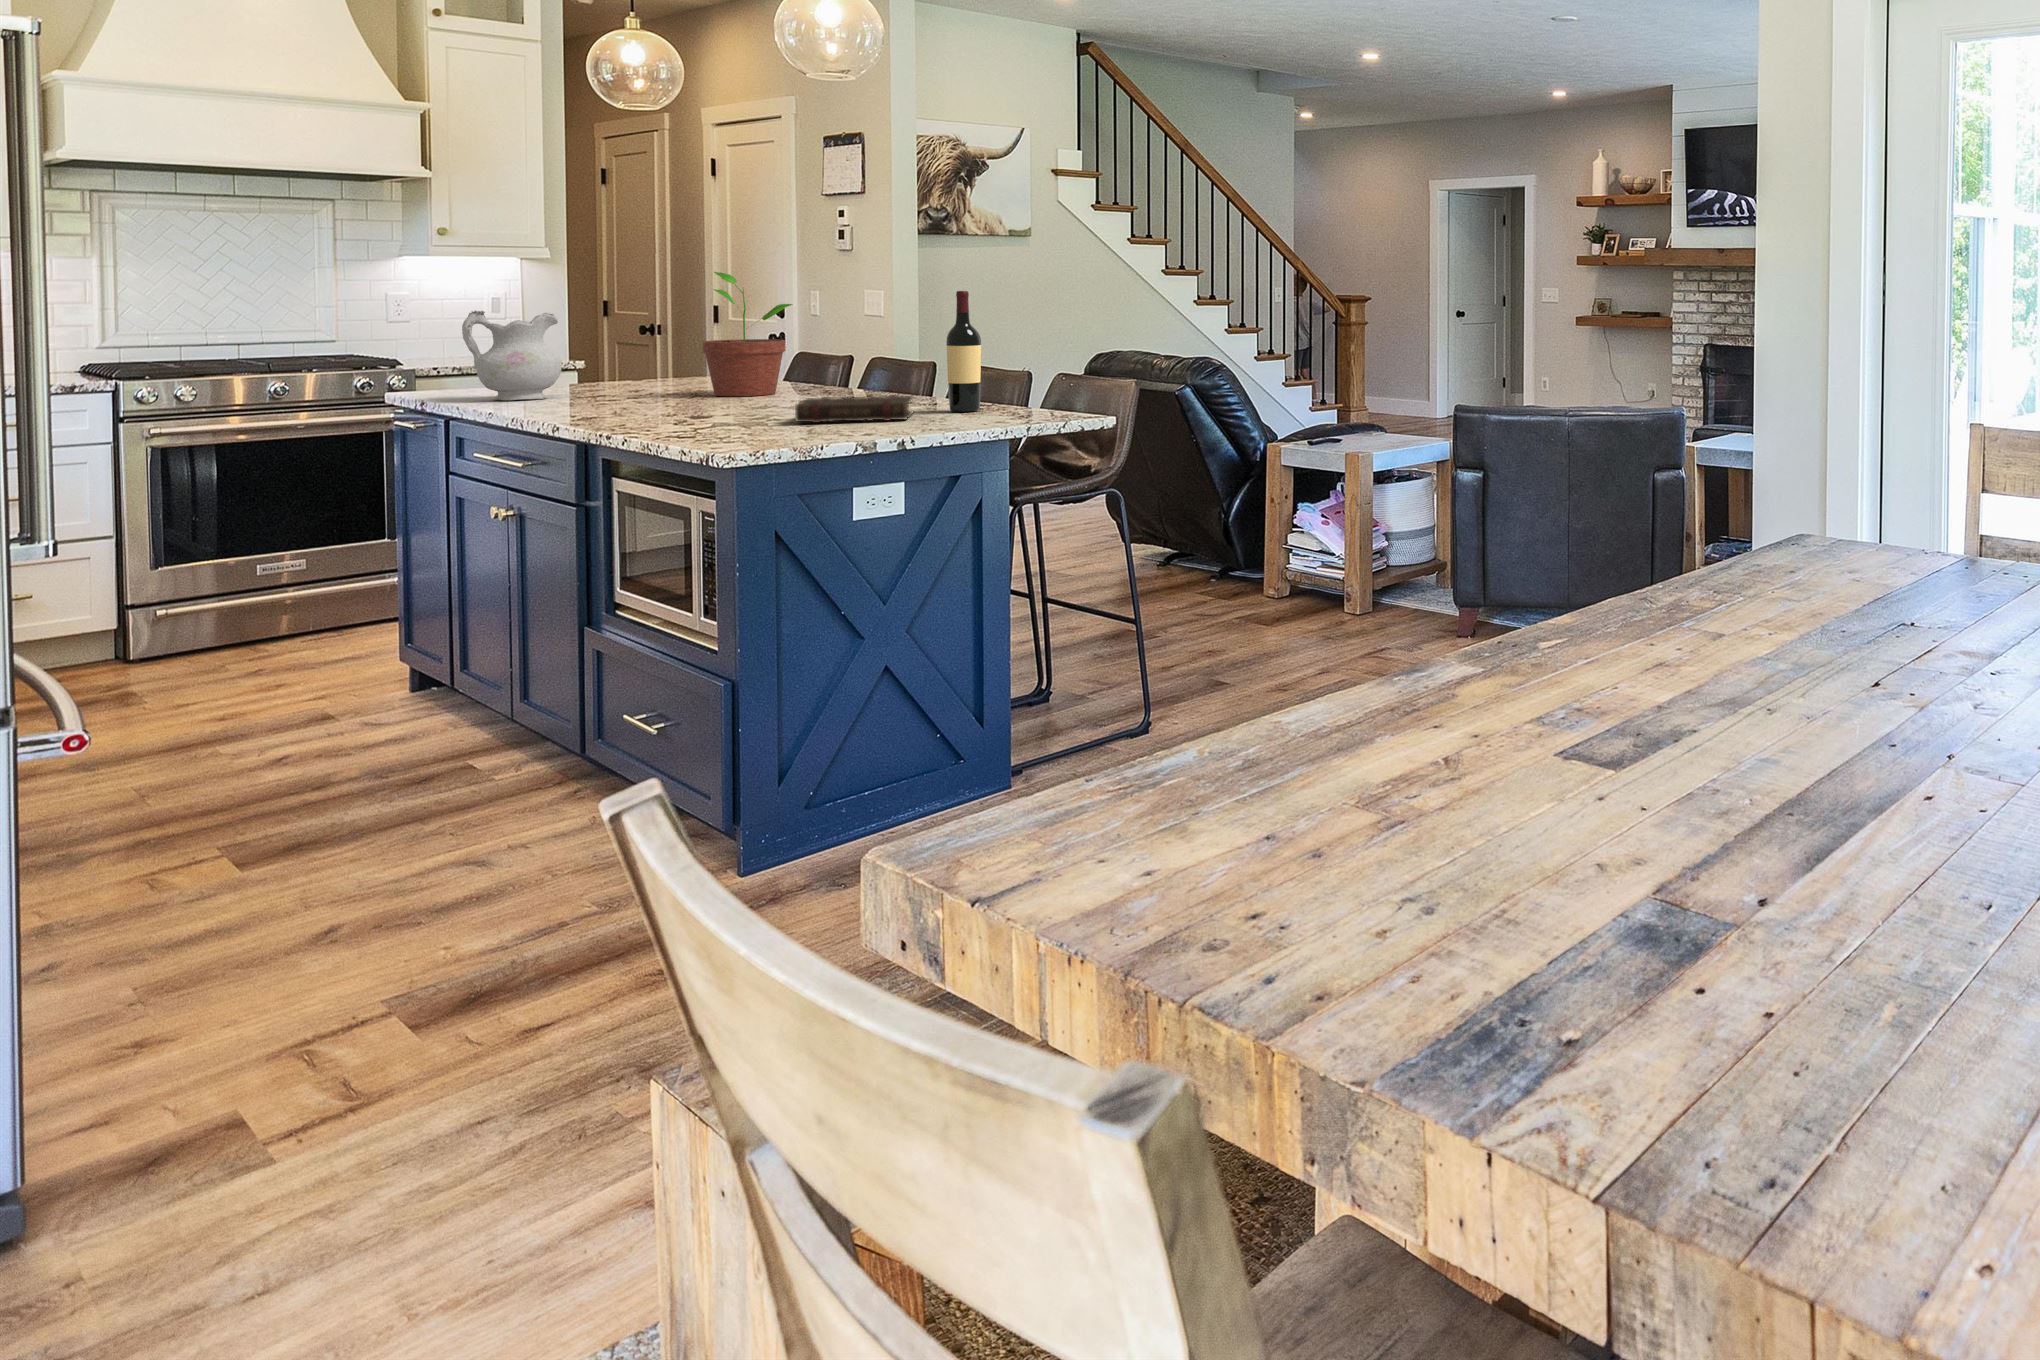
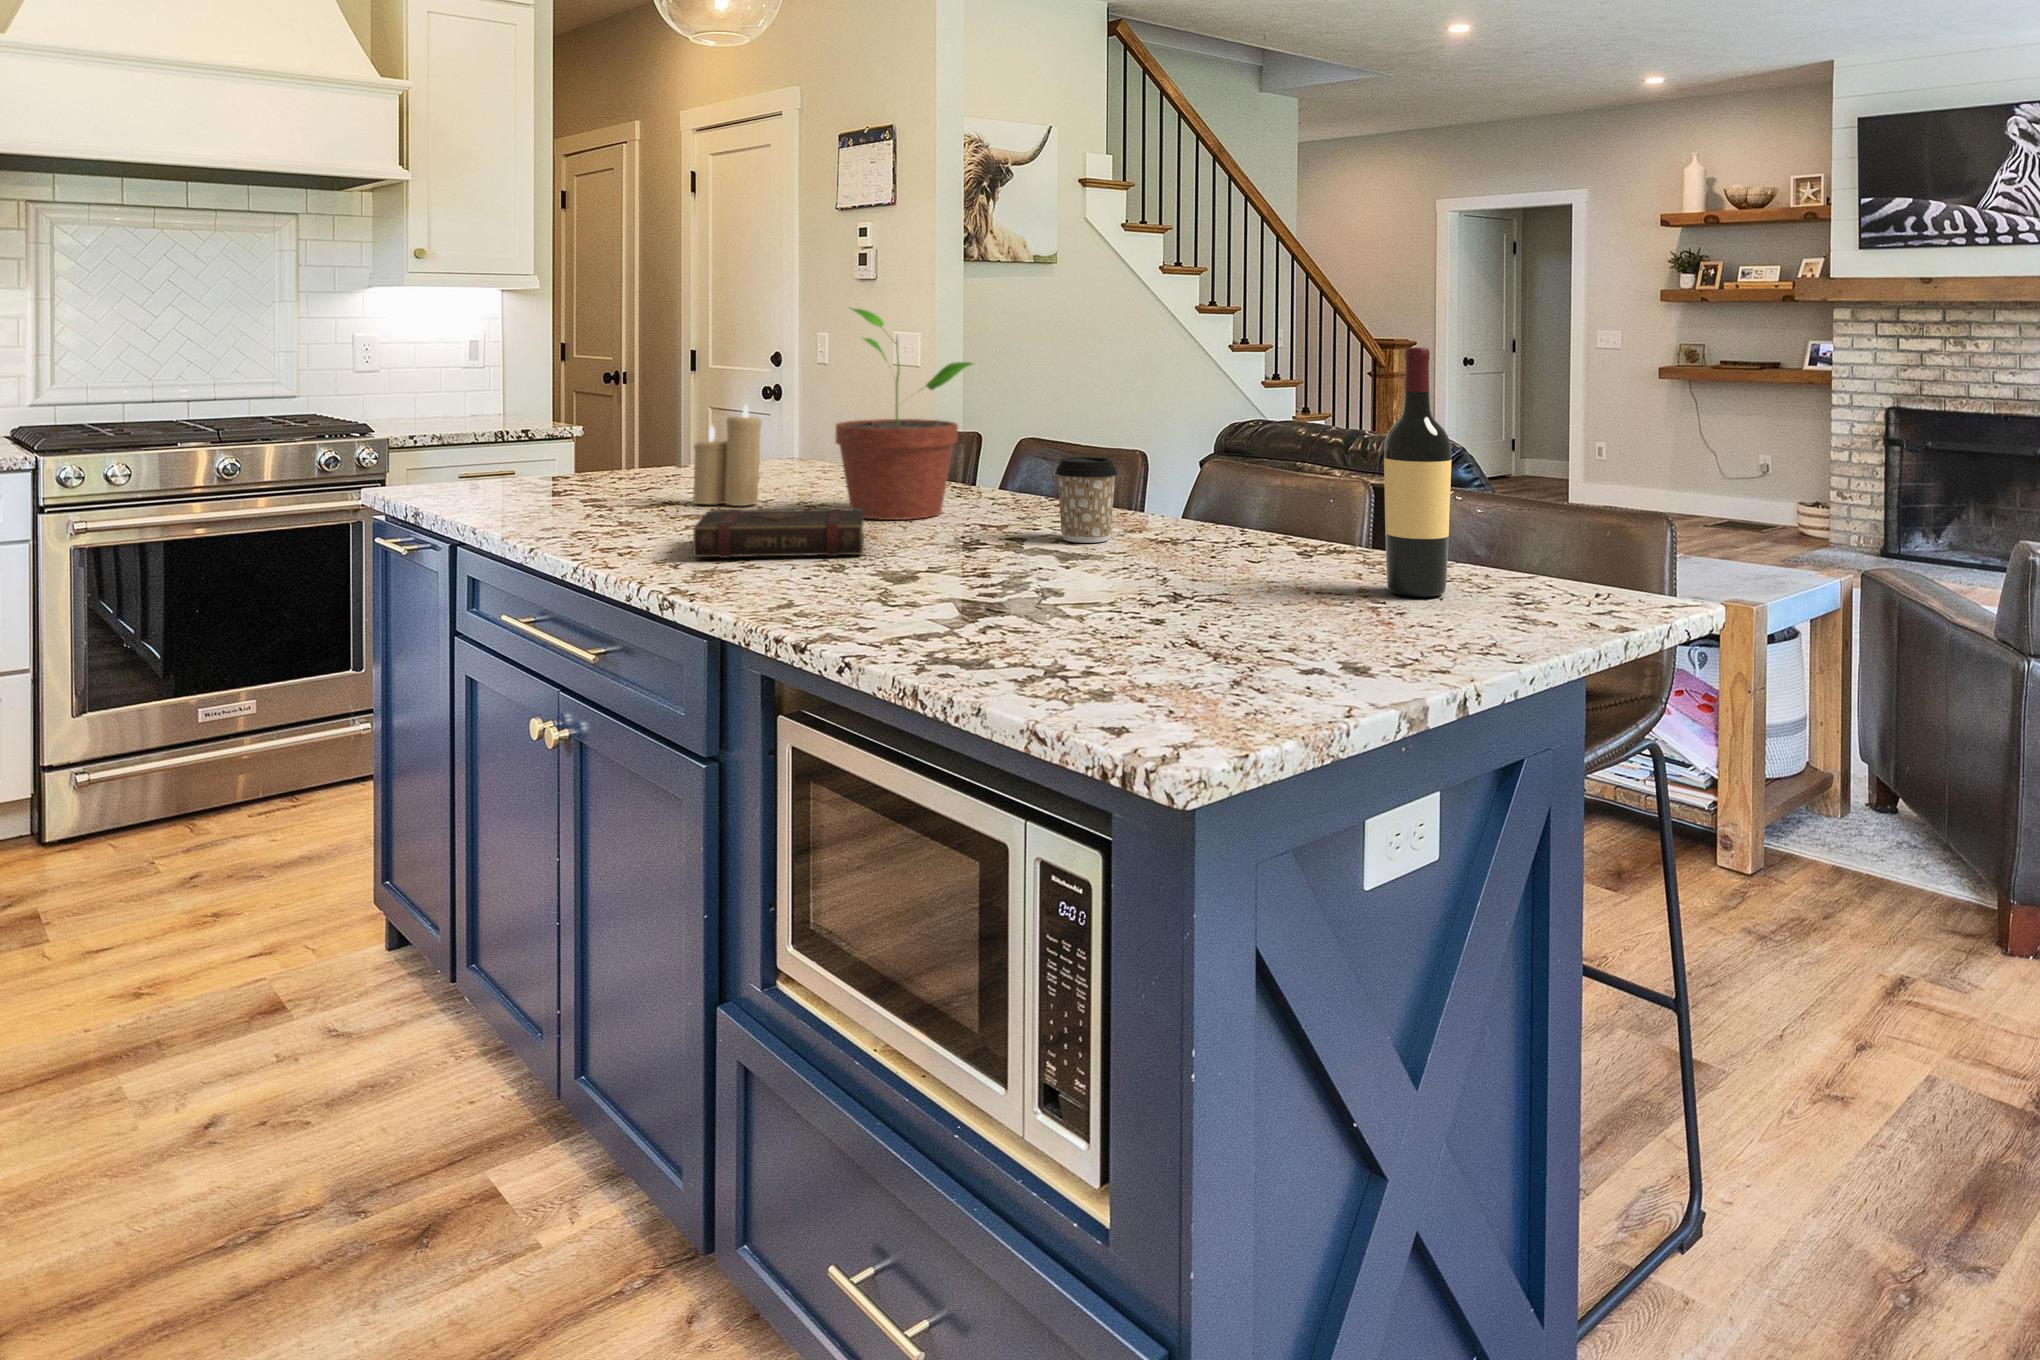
ceramic pitcher: present [462,310,562,400] -> none [482,370,620,519]
candle: none [617,331,663,393] -> present [693,405,761,506]
coffee cup: none [818,355,857,401] -> present [1055,457,1117,543]
book: present [795,395,912,423] -> present [693,507,864,558]

